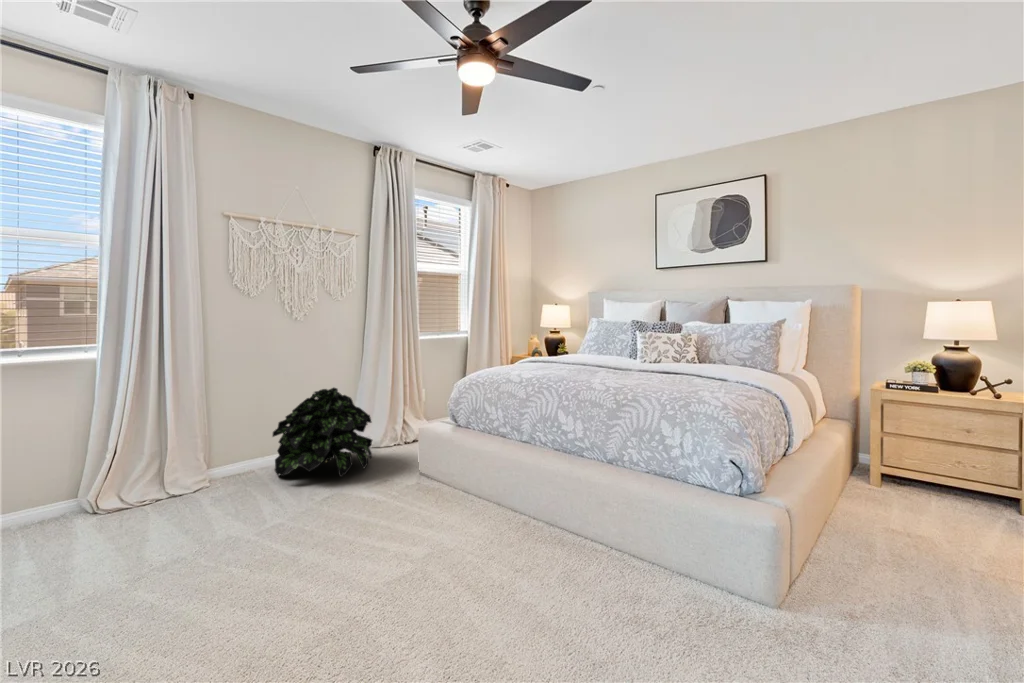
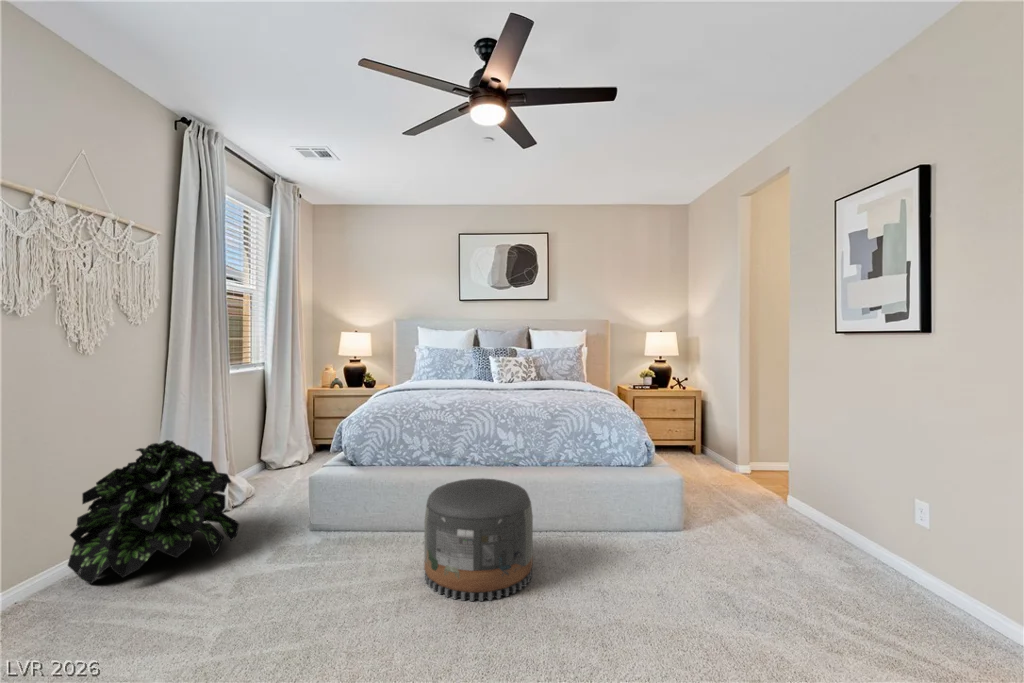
pouf: none [416,458,529,587] -> present [424,478,533,601]

